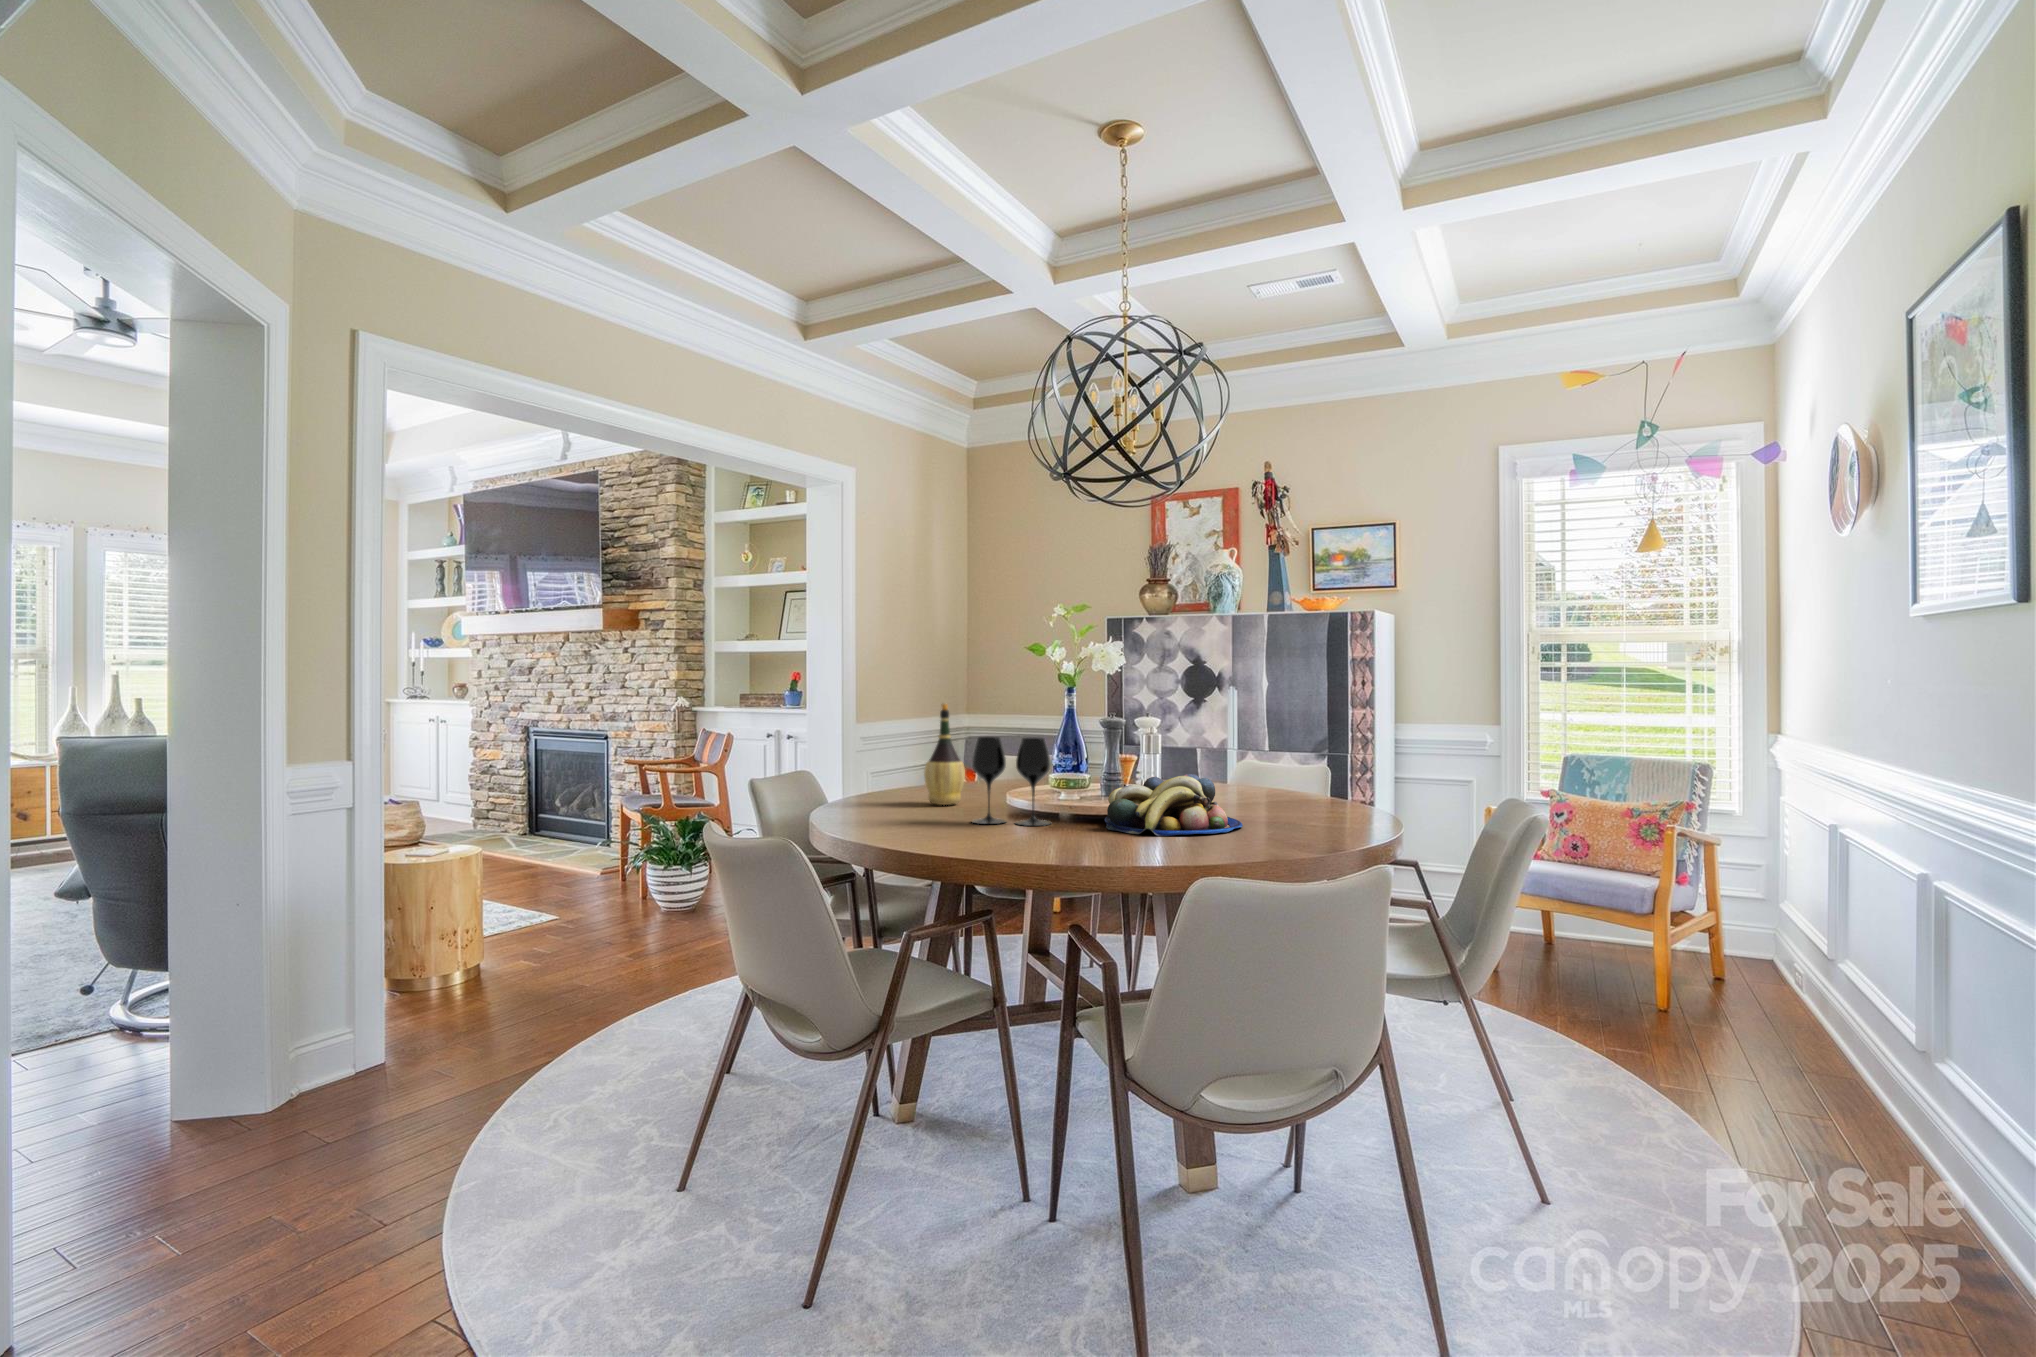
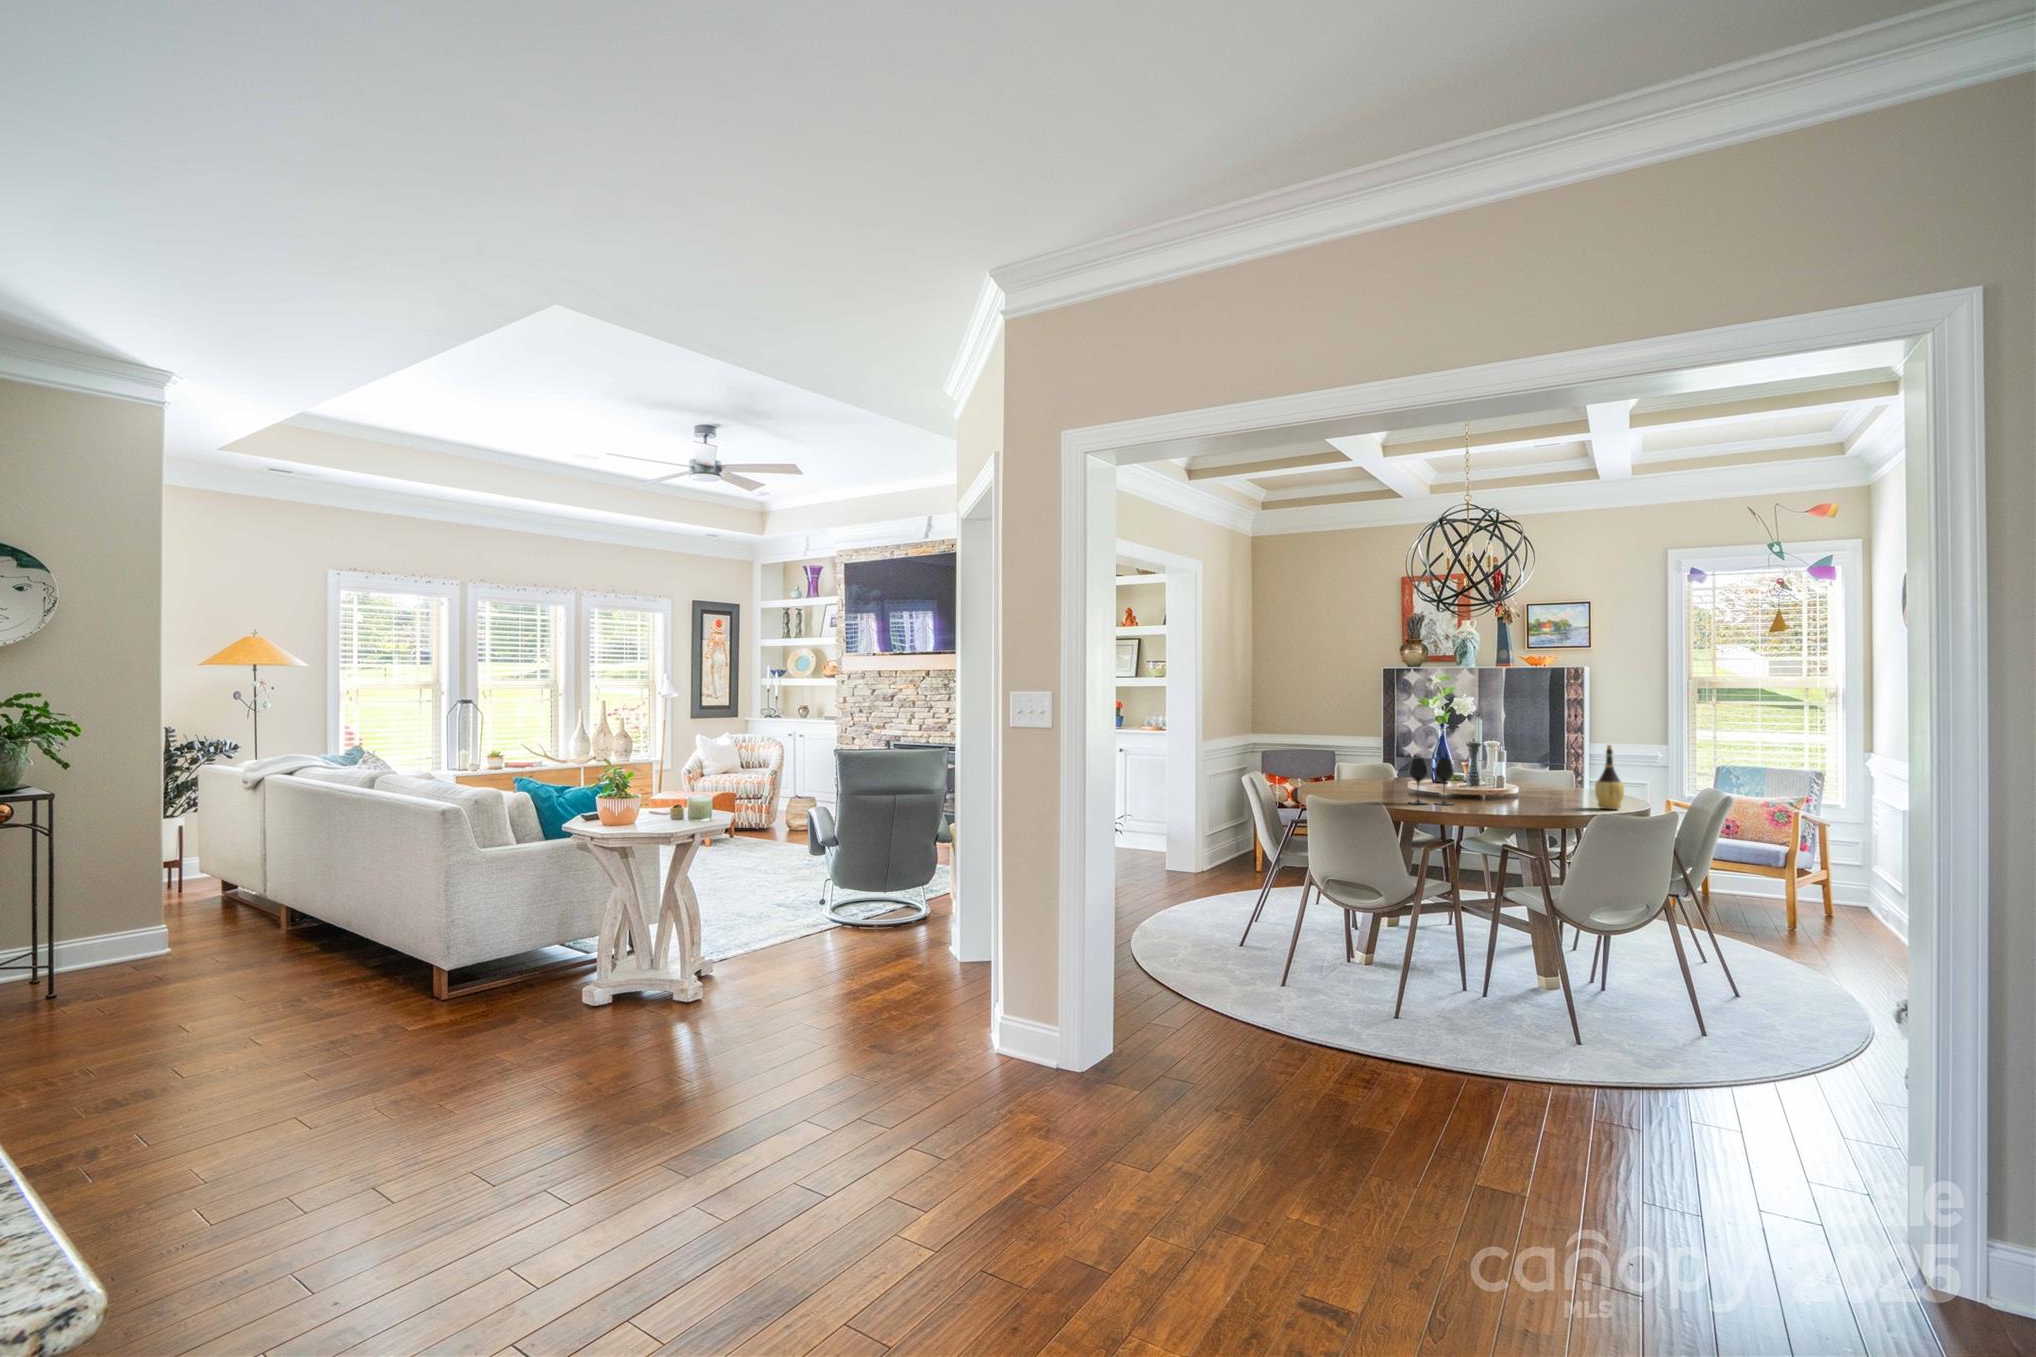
wine bottle: present [924,703,965,805] -> present [1595,745,1624,809]
fruit bowl: present [1105,774,1243,836] -> none [1483,778,1563,810]

